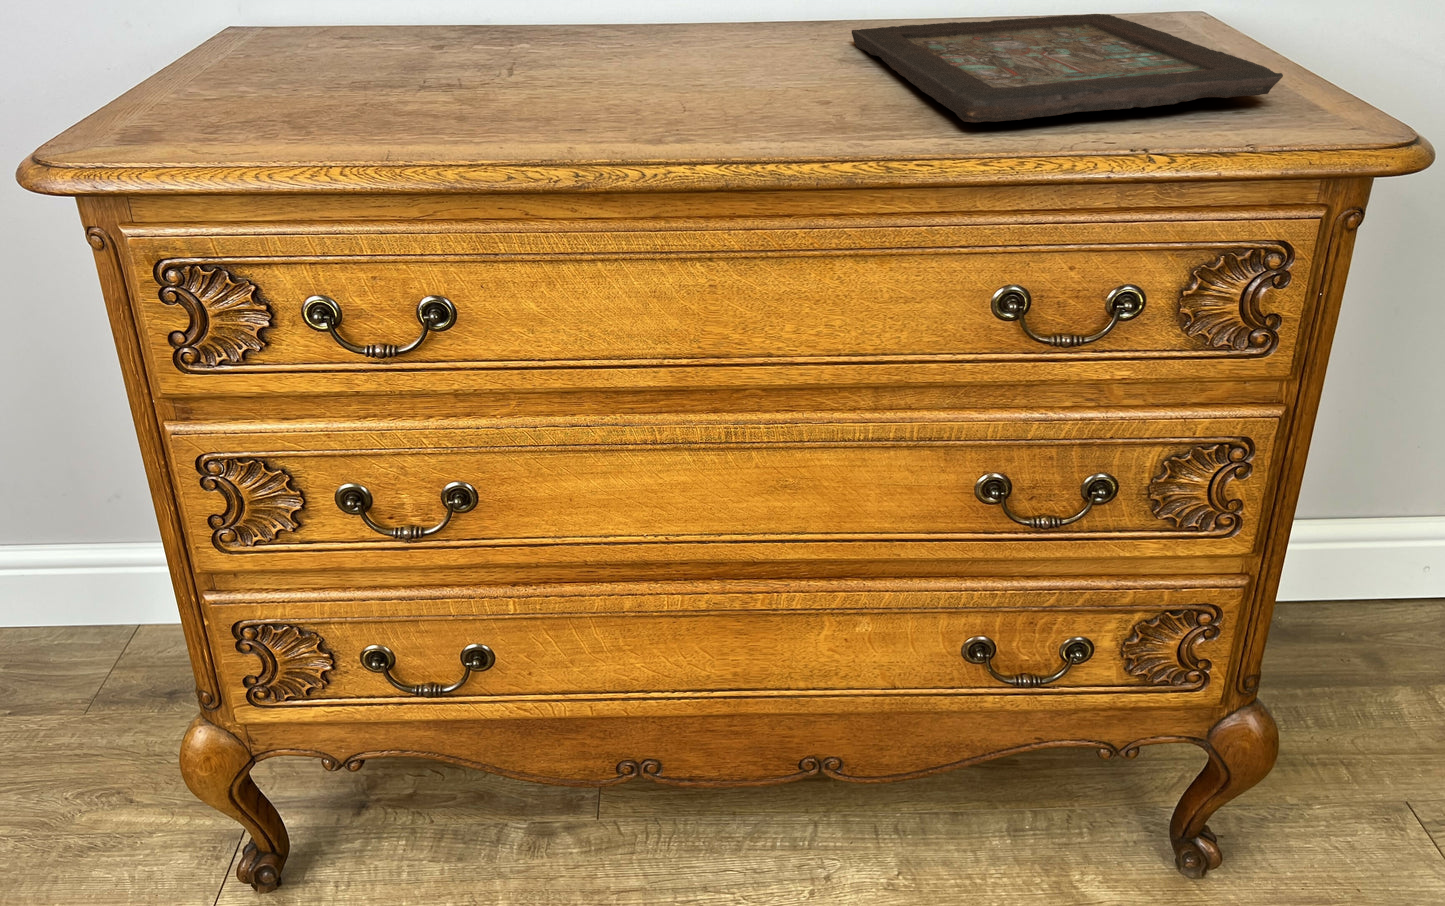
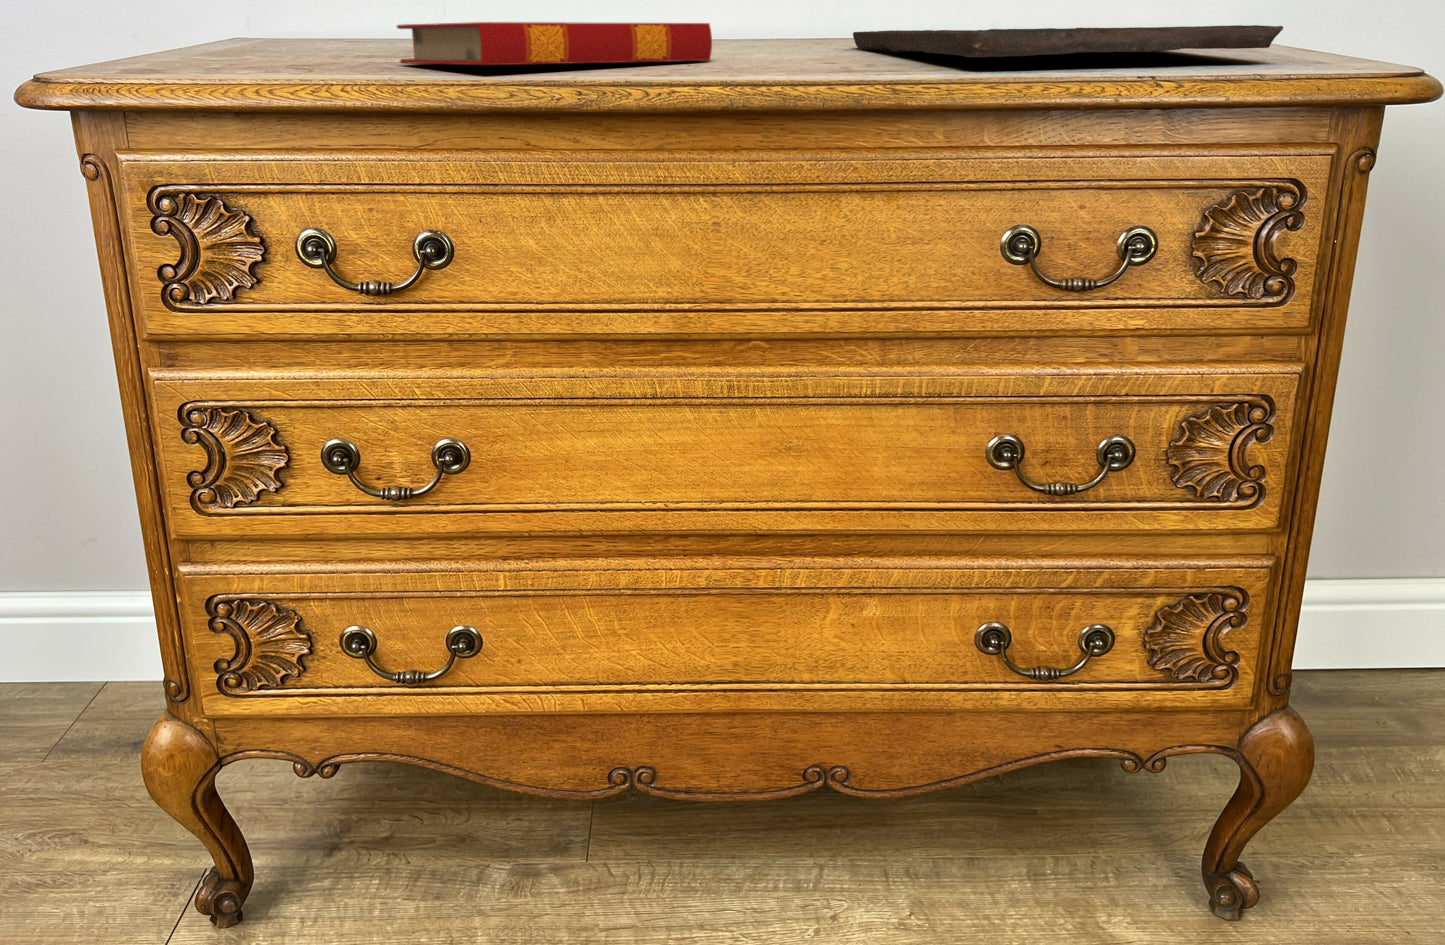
hardback book: none [388,35,707,140] -> present [397,22,712,65]

